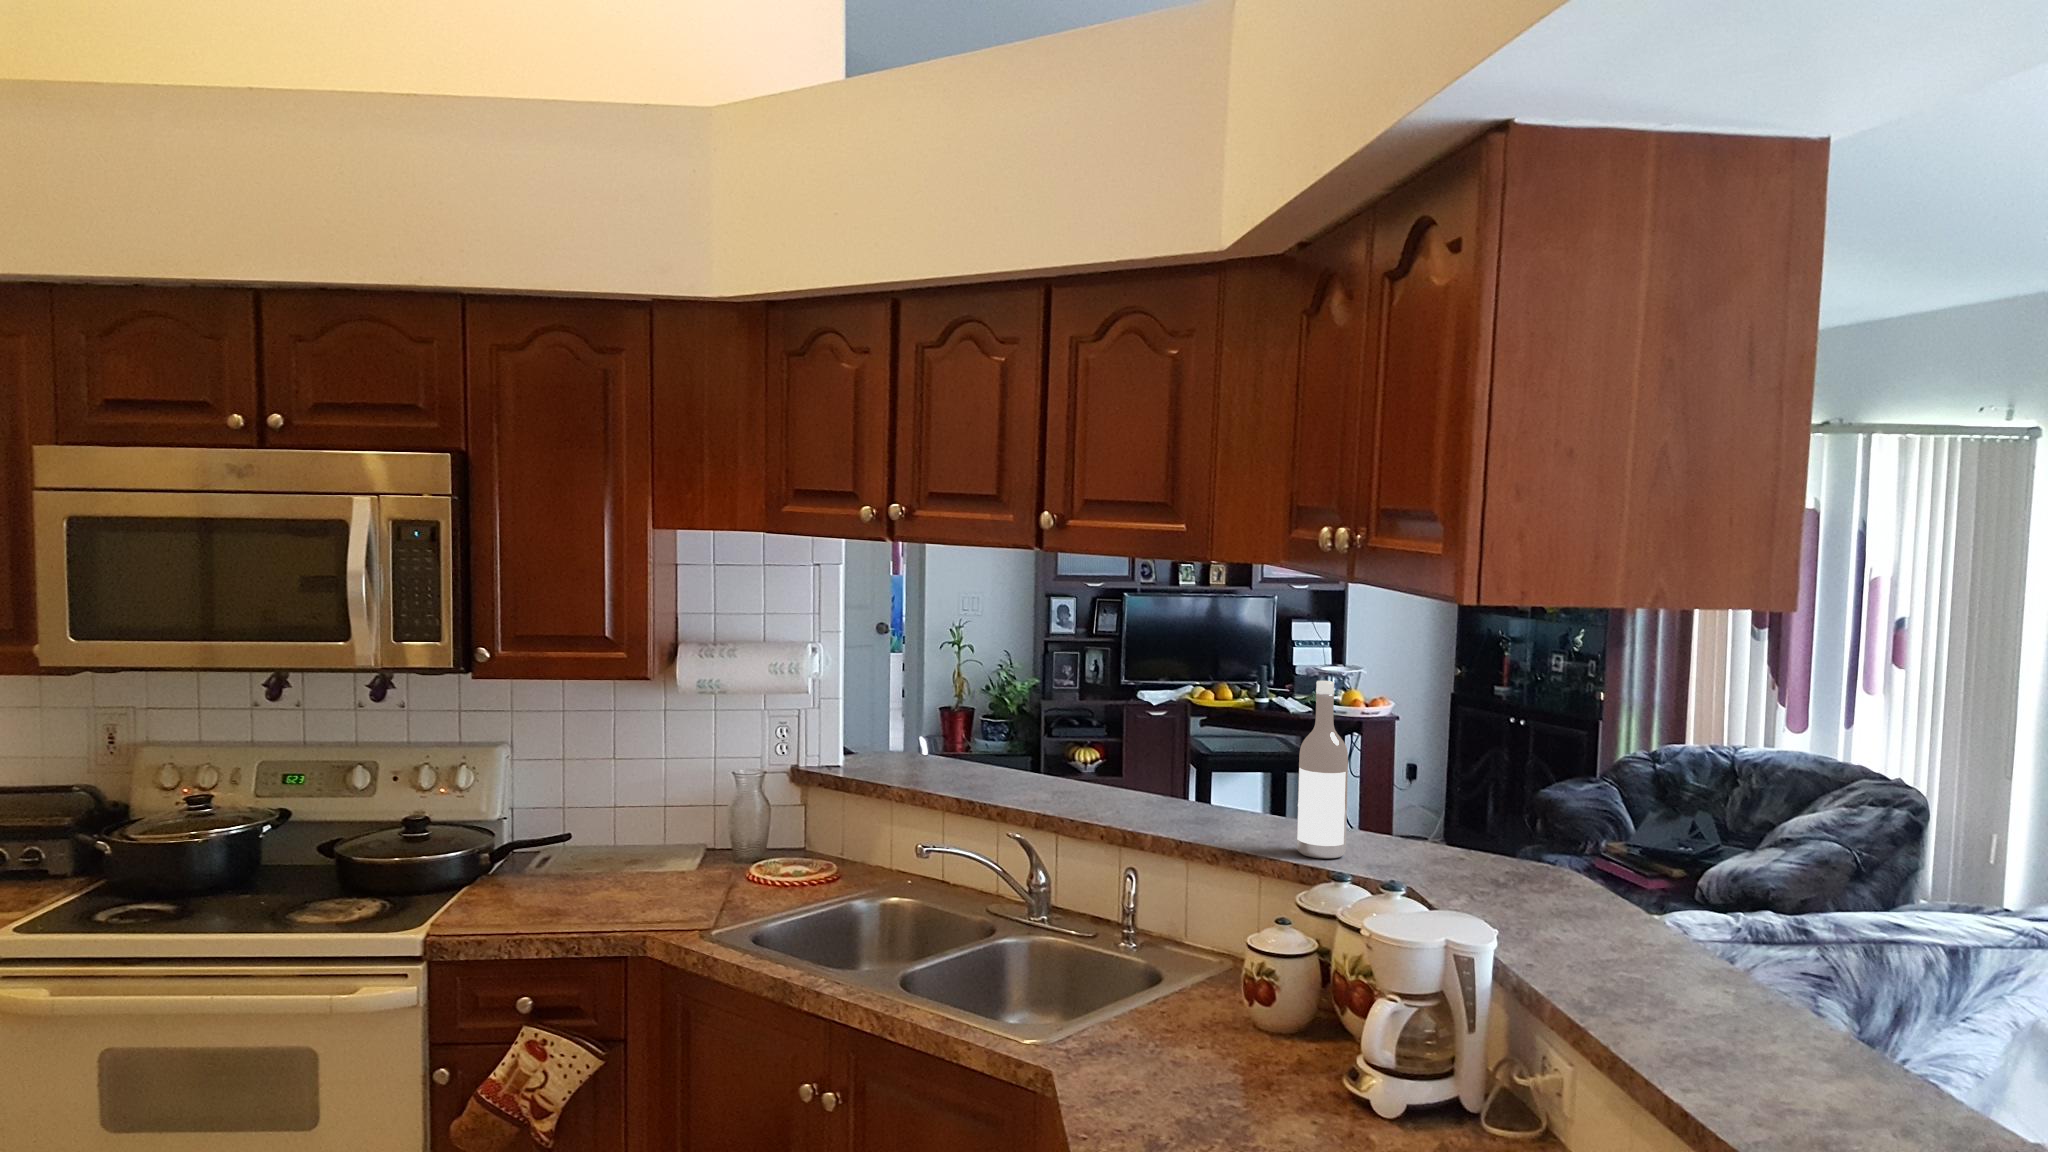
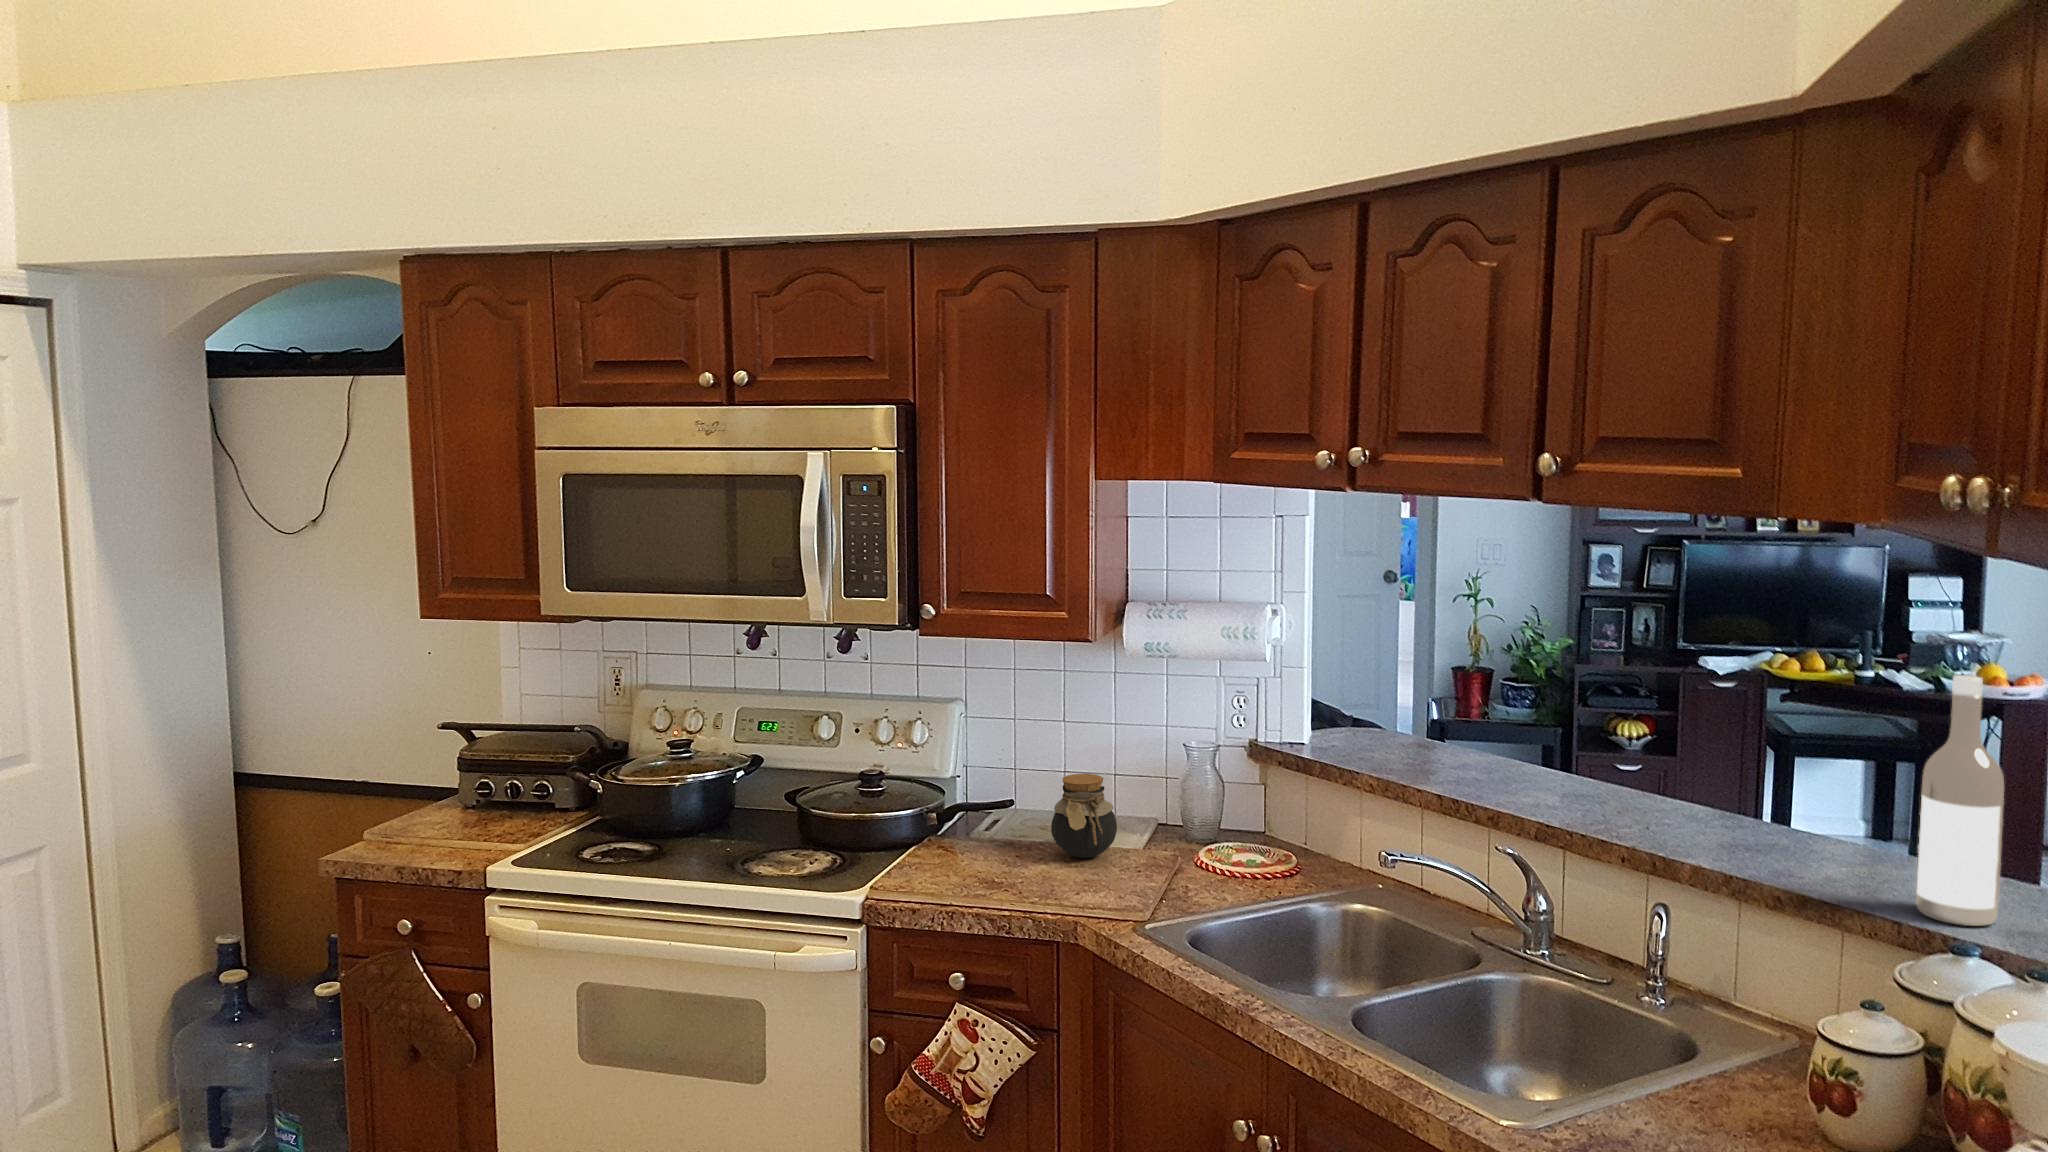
jar: none [610,803,673,882] -> present [1051,774,1117,858]

